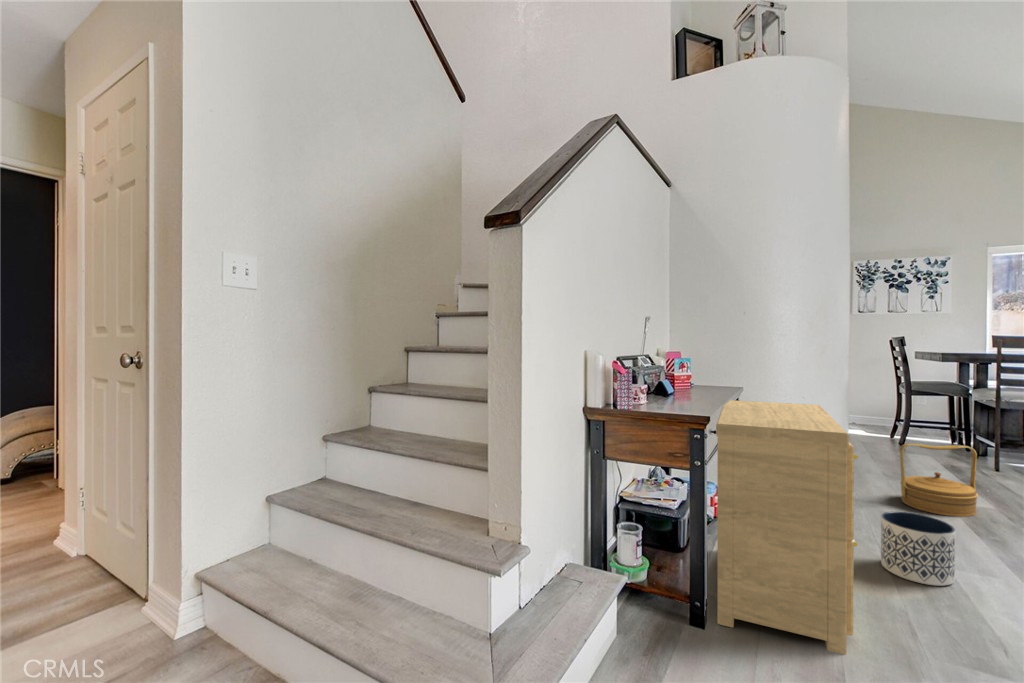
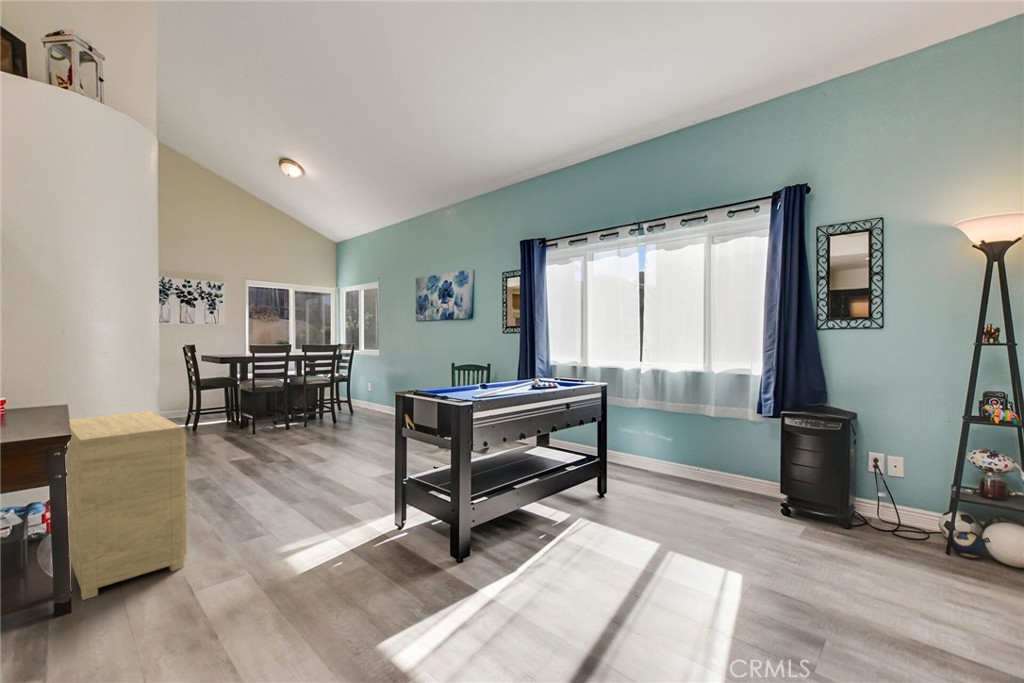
basket: present [900,443,978,517] -> none [199,422,246,472]
planter: present [881,512,955,586] -> none [194,471,237,514]

